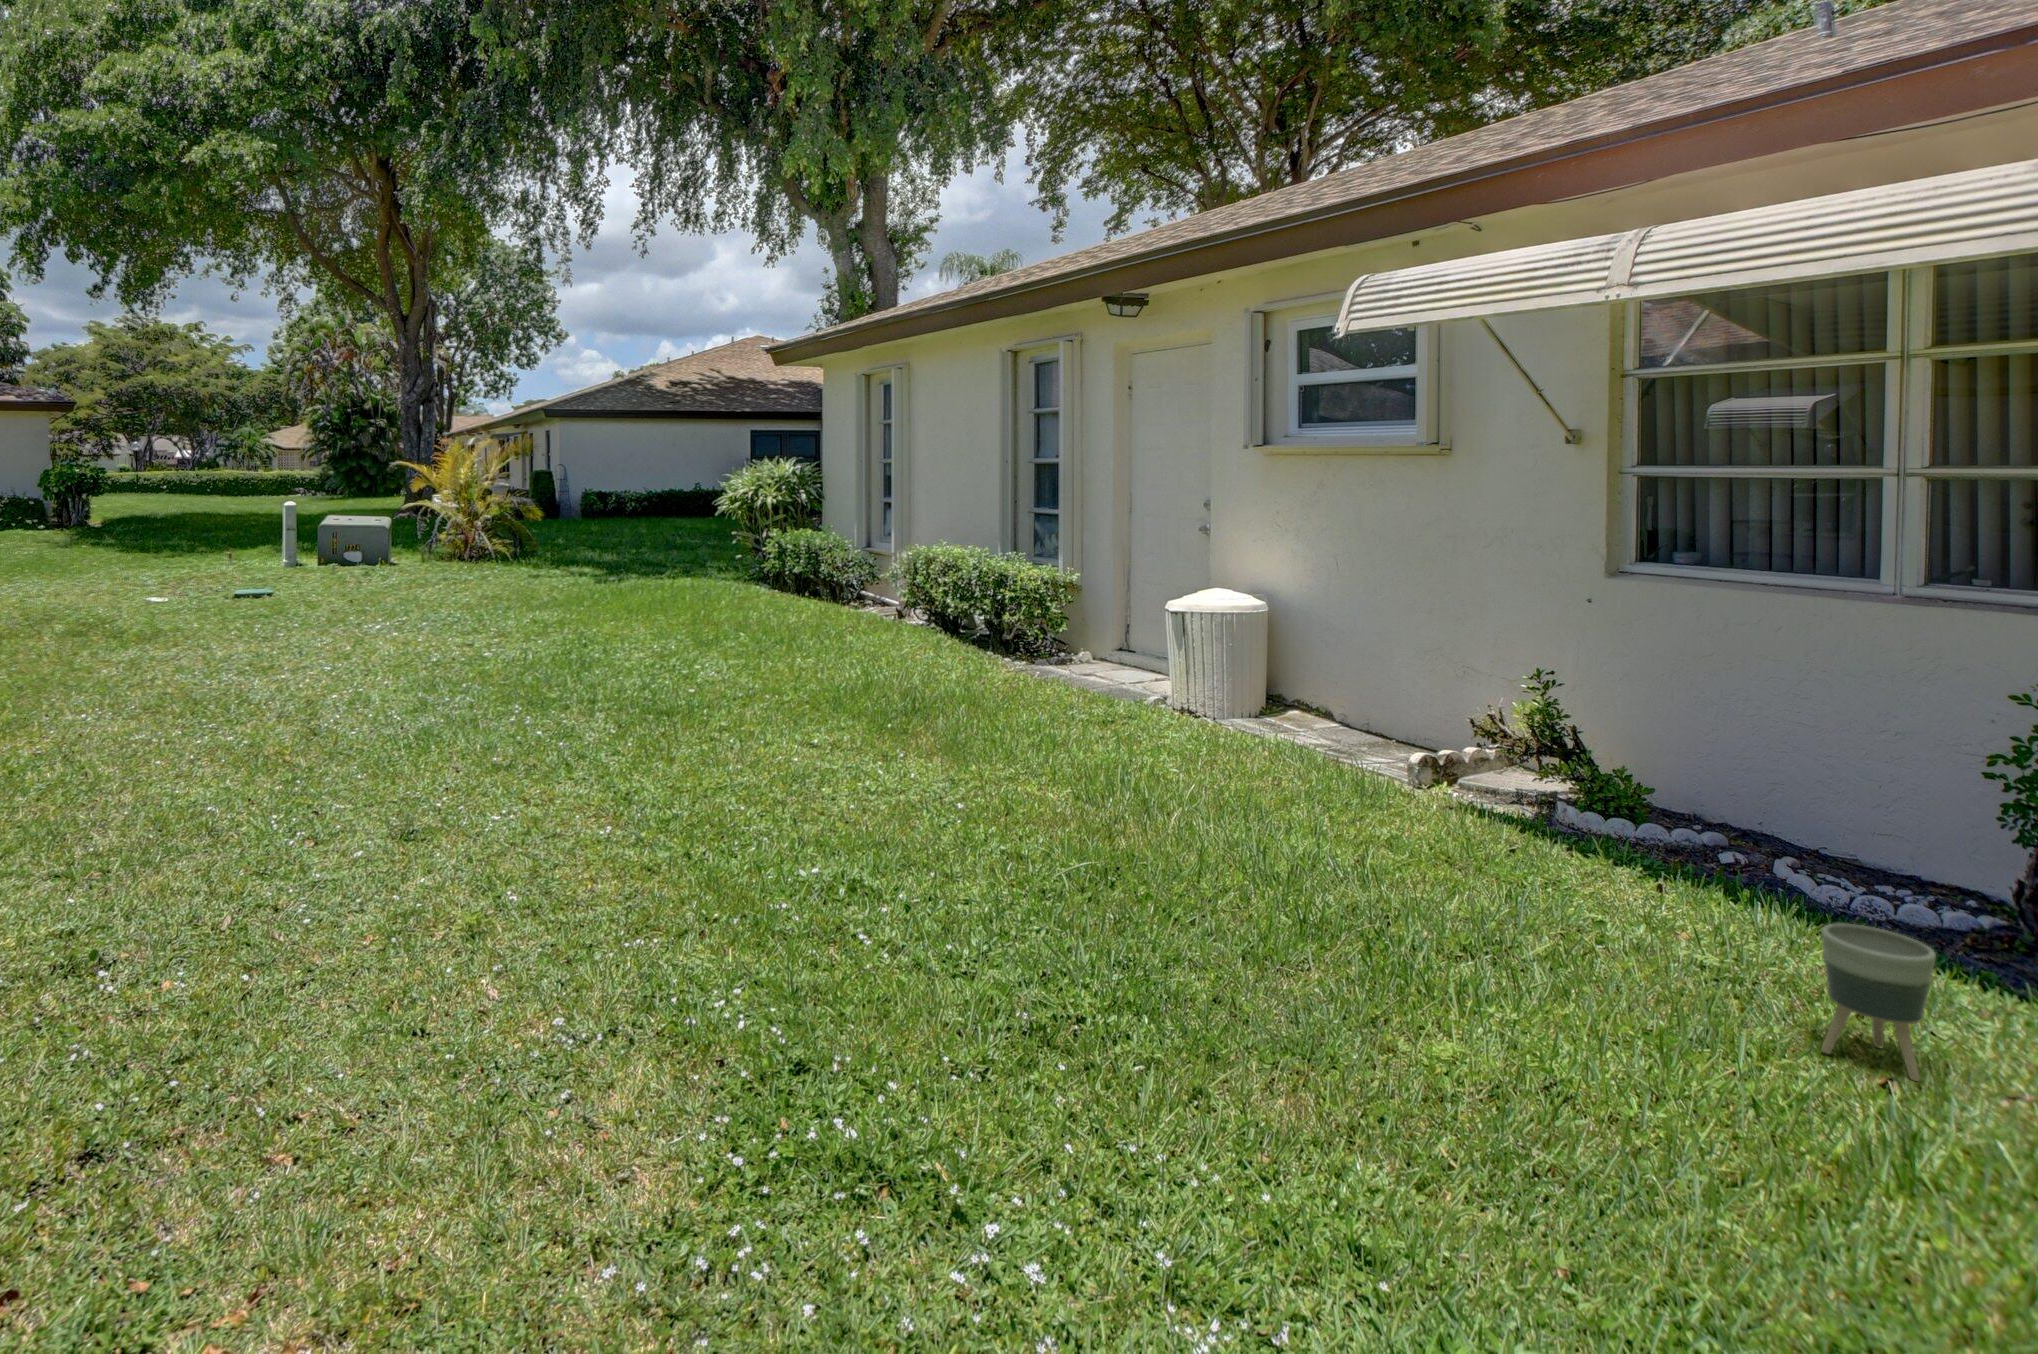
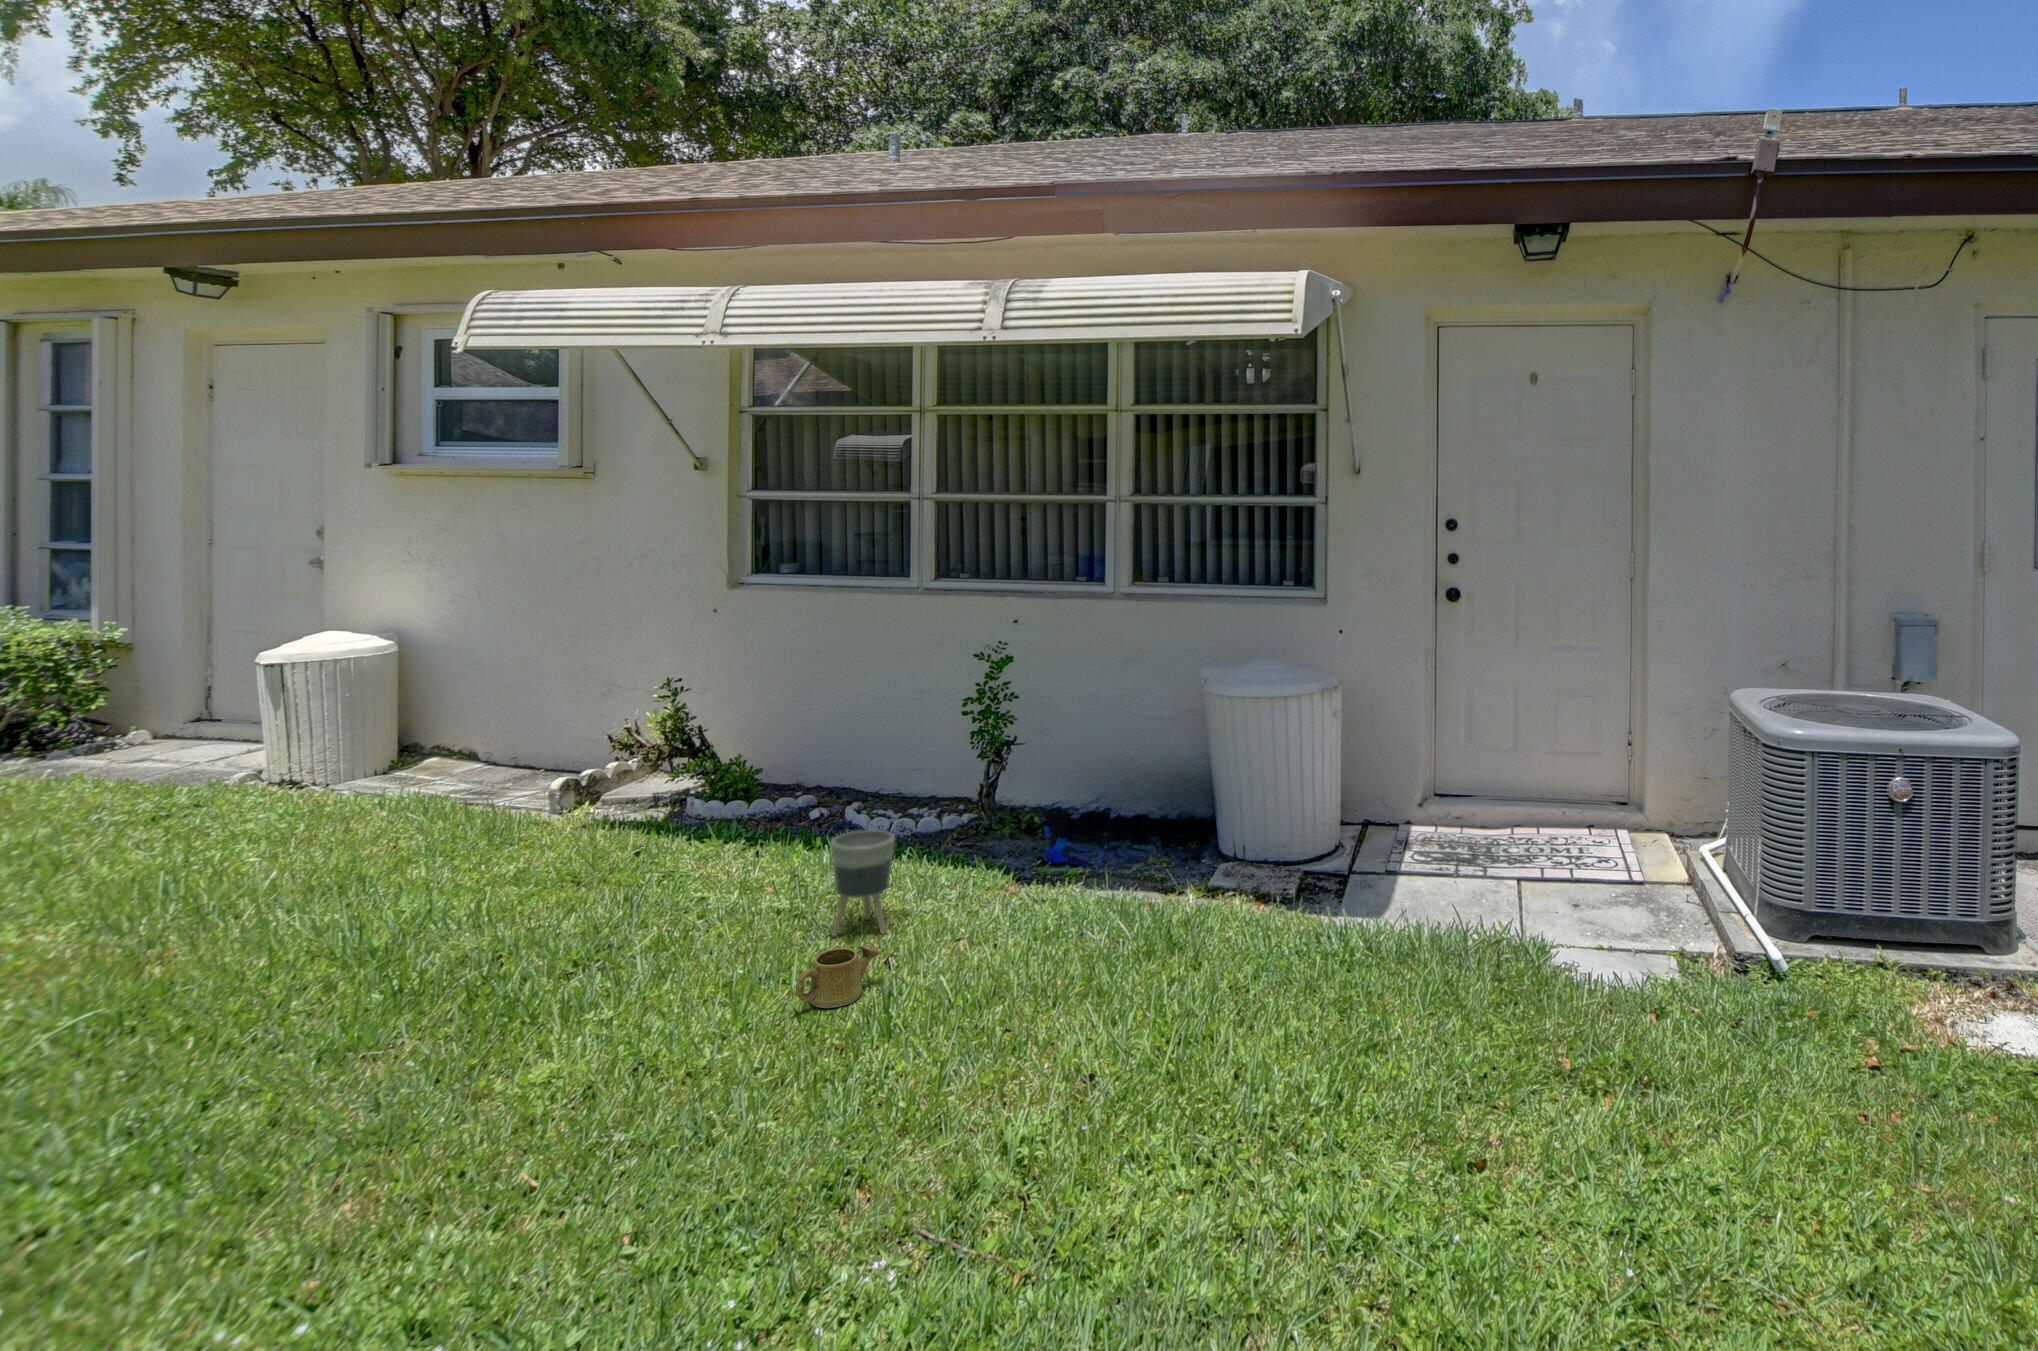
watering can: none [1793,1081,1934,1169] -> present [796,944,880,1008]

